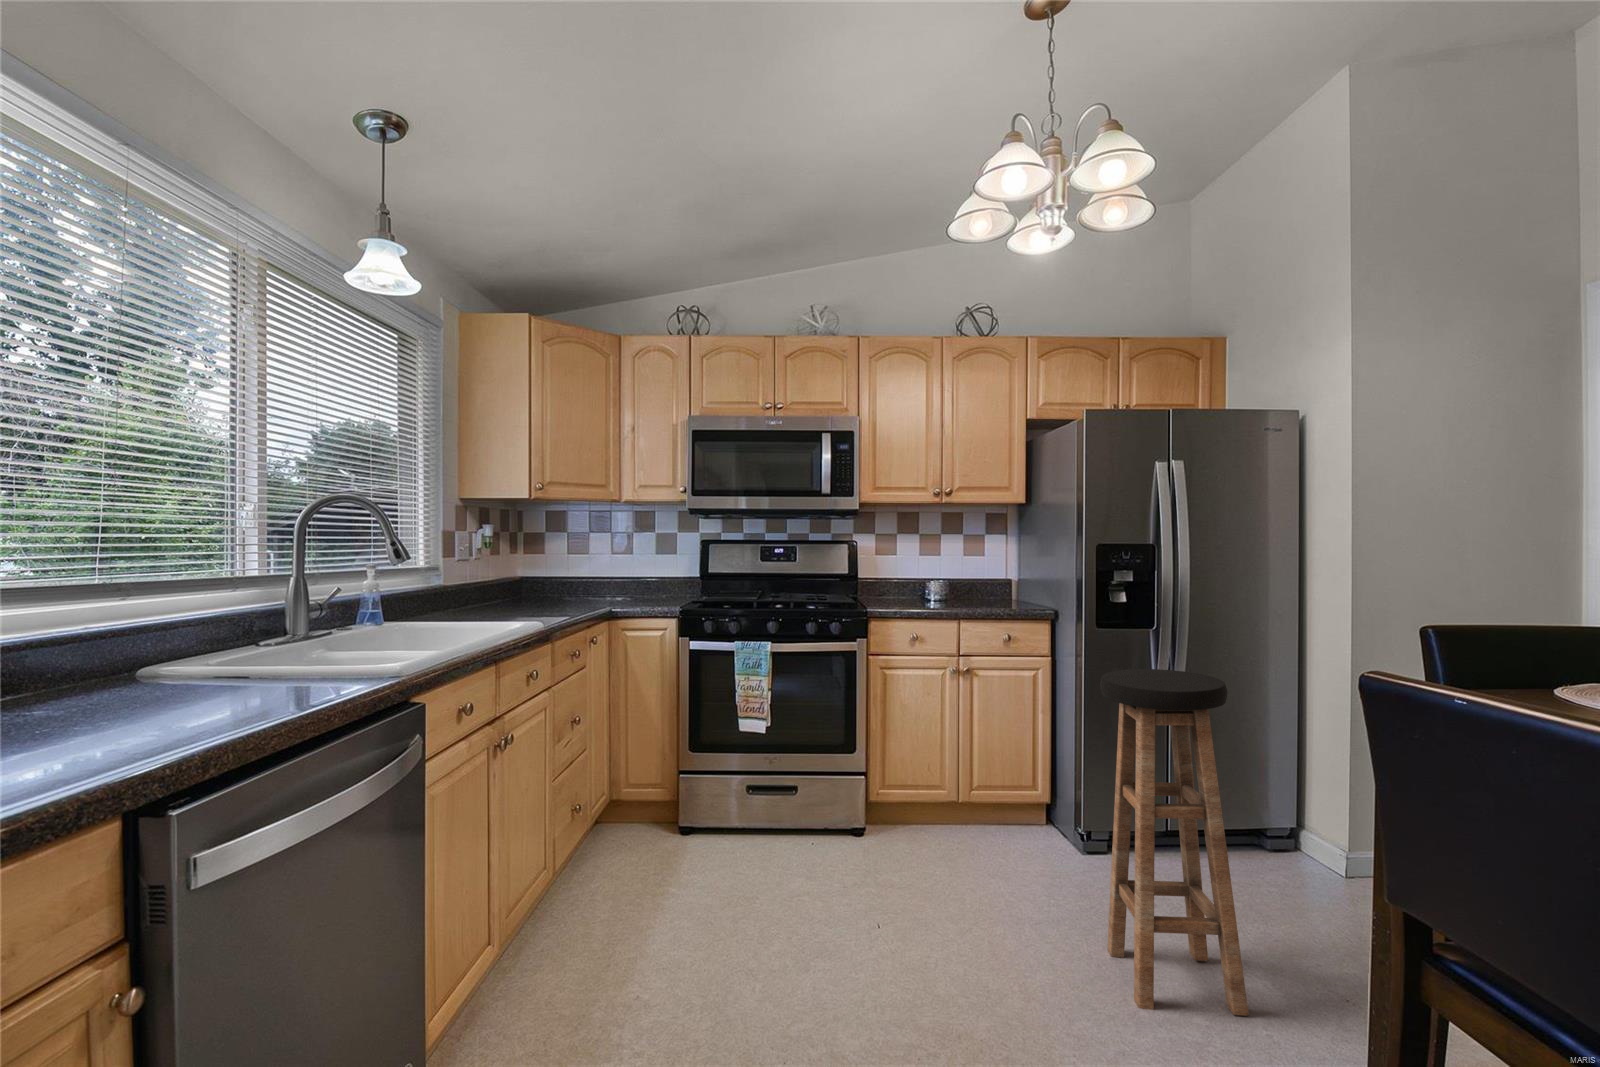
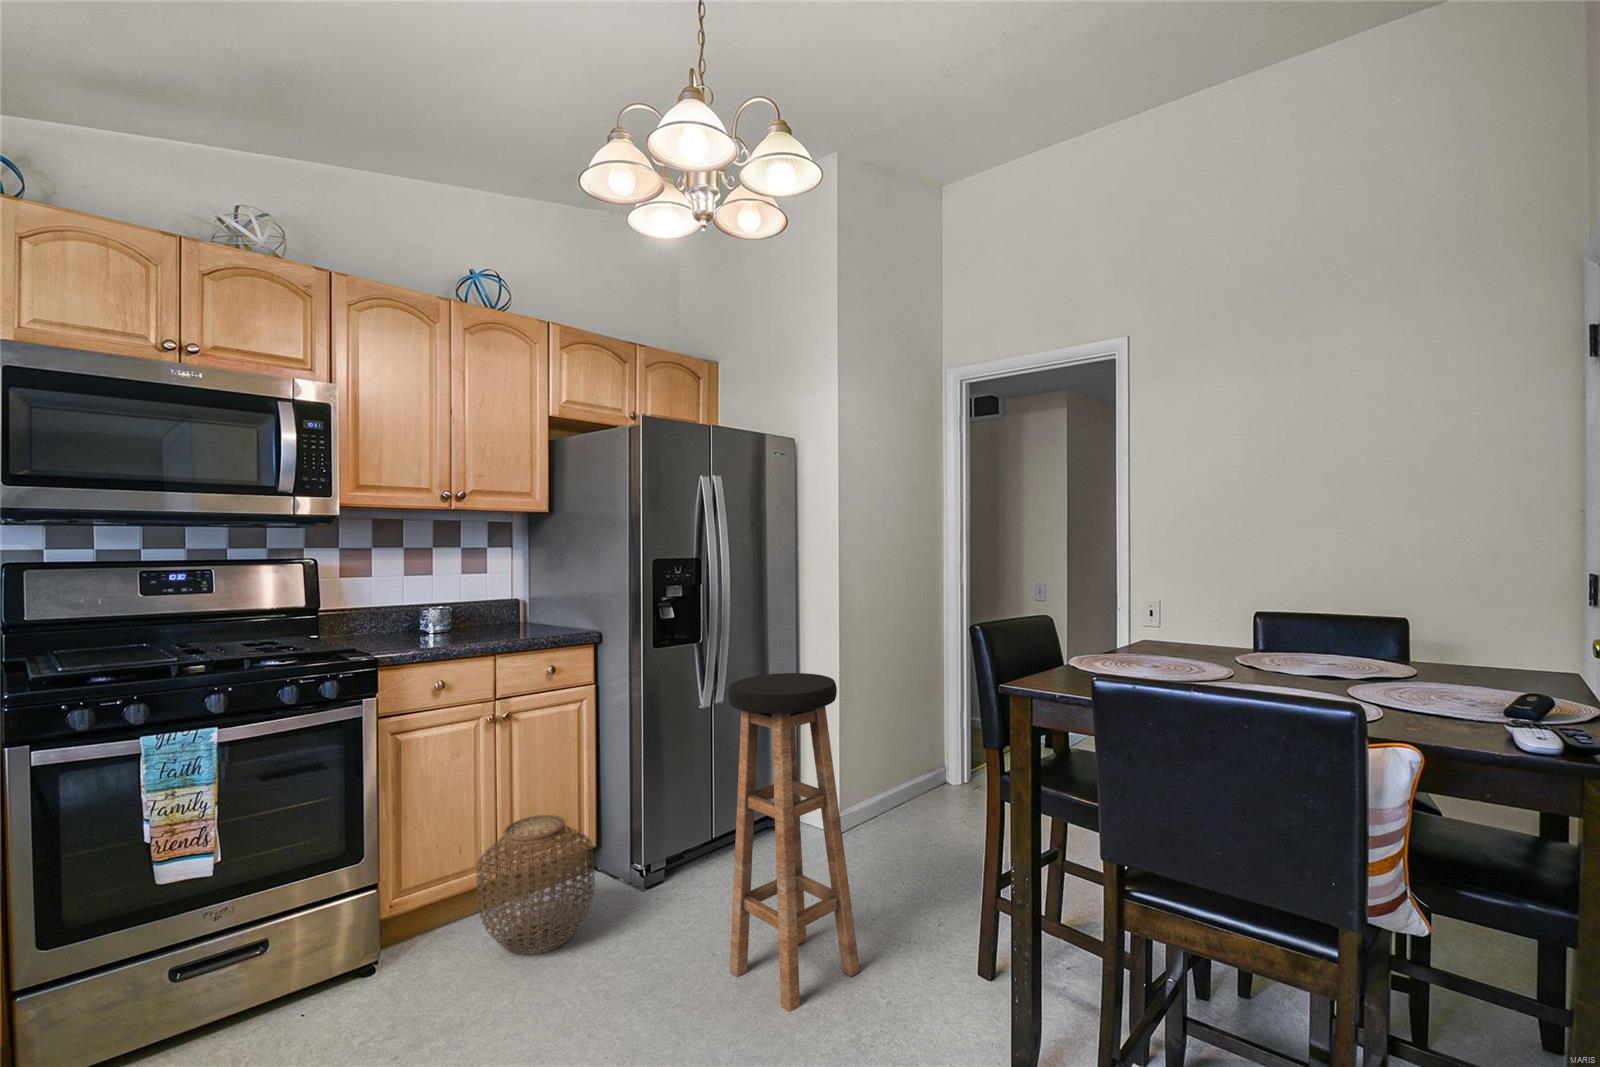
woven basket: none [926,756,1020,868] -> present [477,815,595,955]

